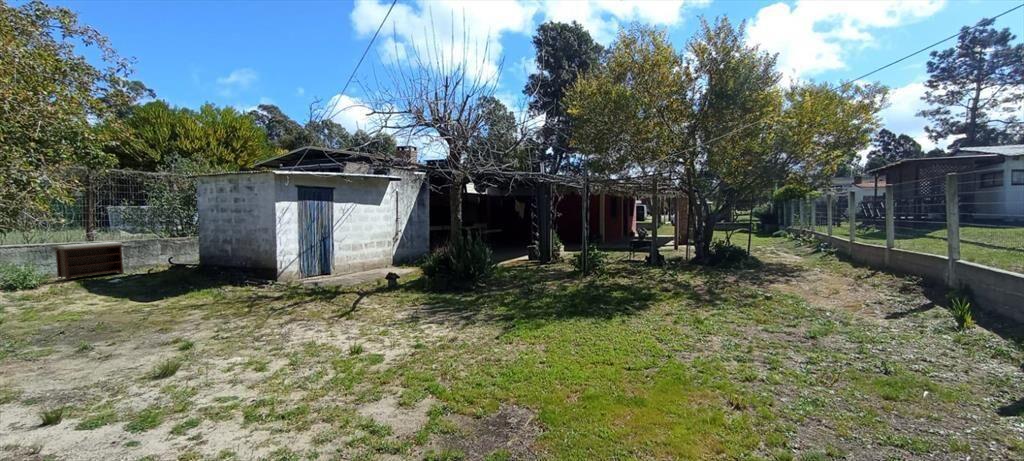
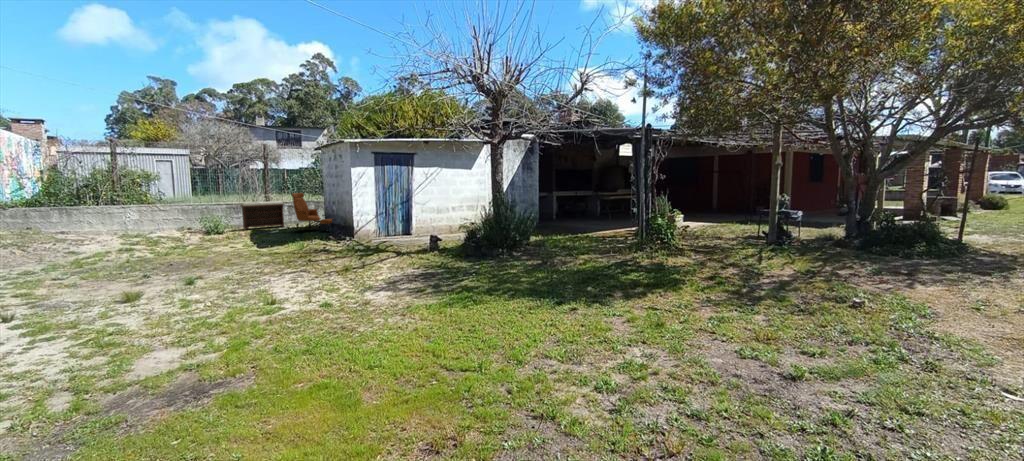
lounge chair: none [150,231,219,277] -> present [292,193,332,230]

